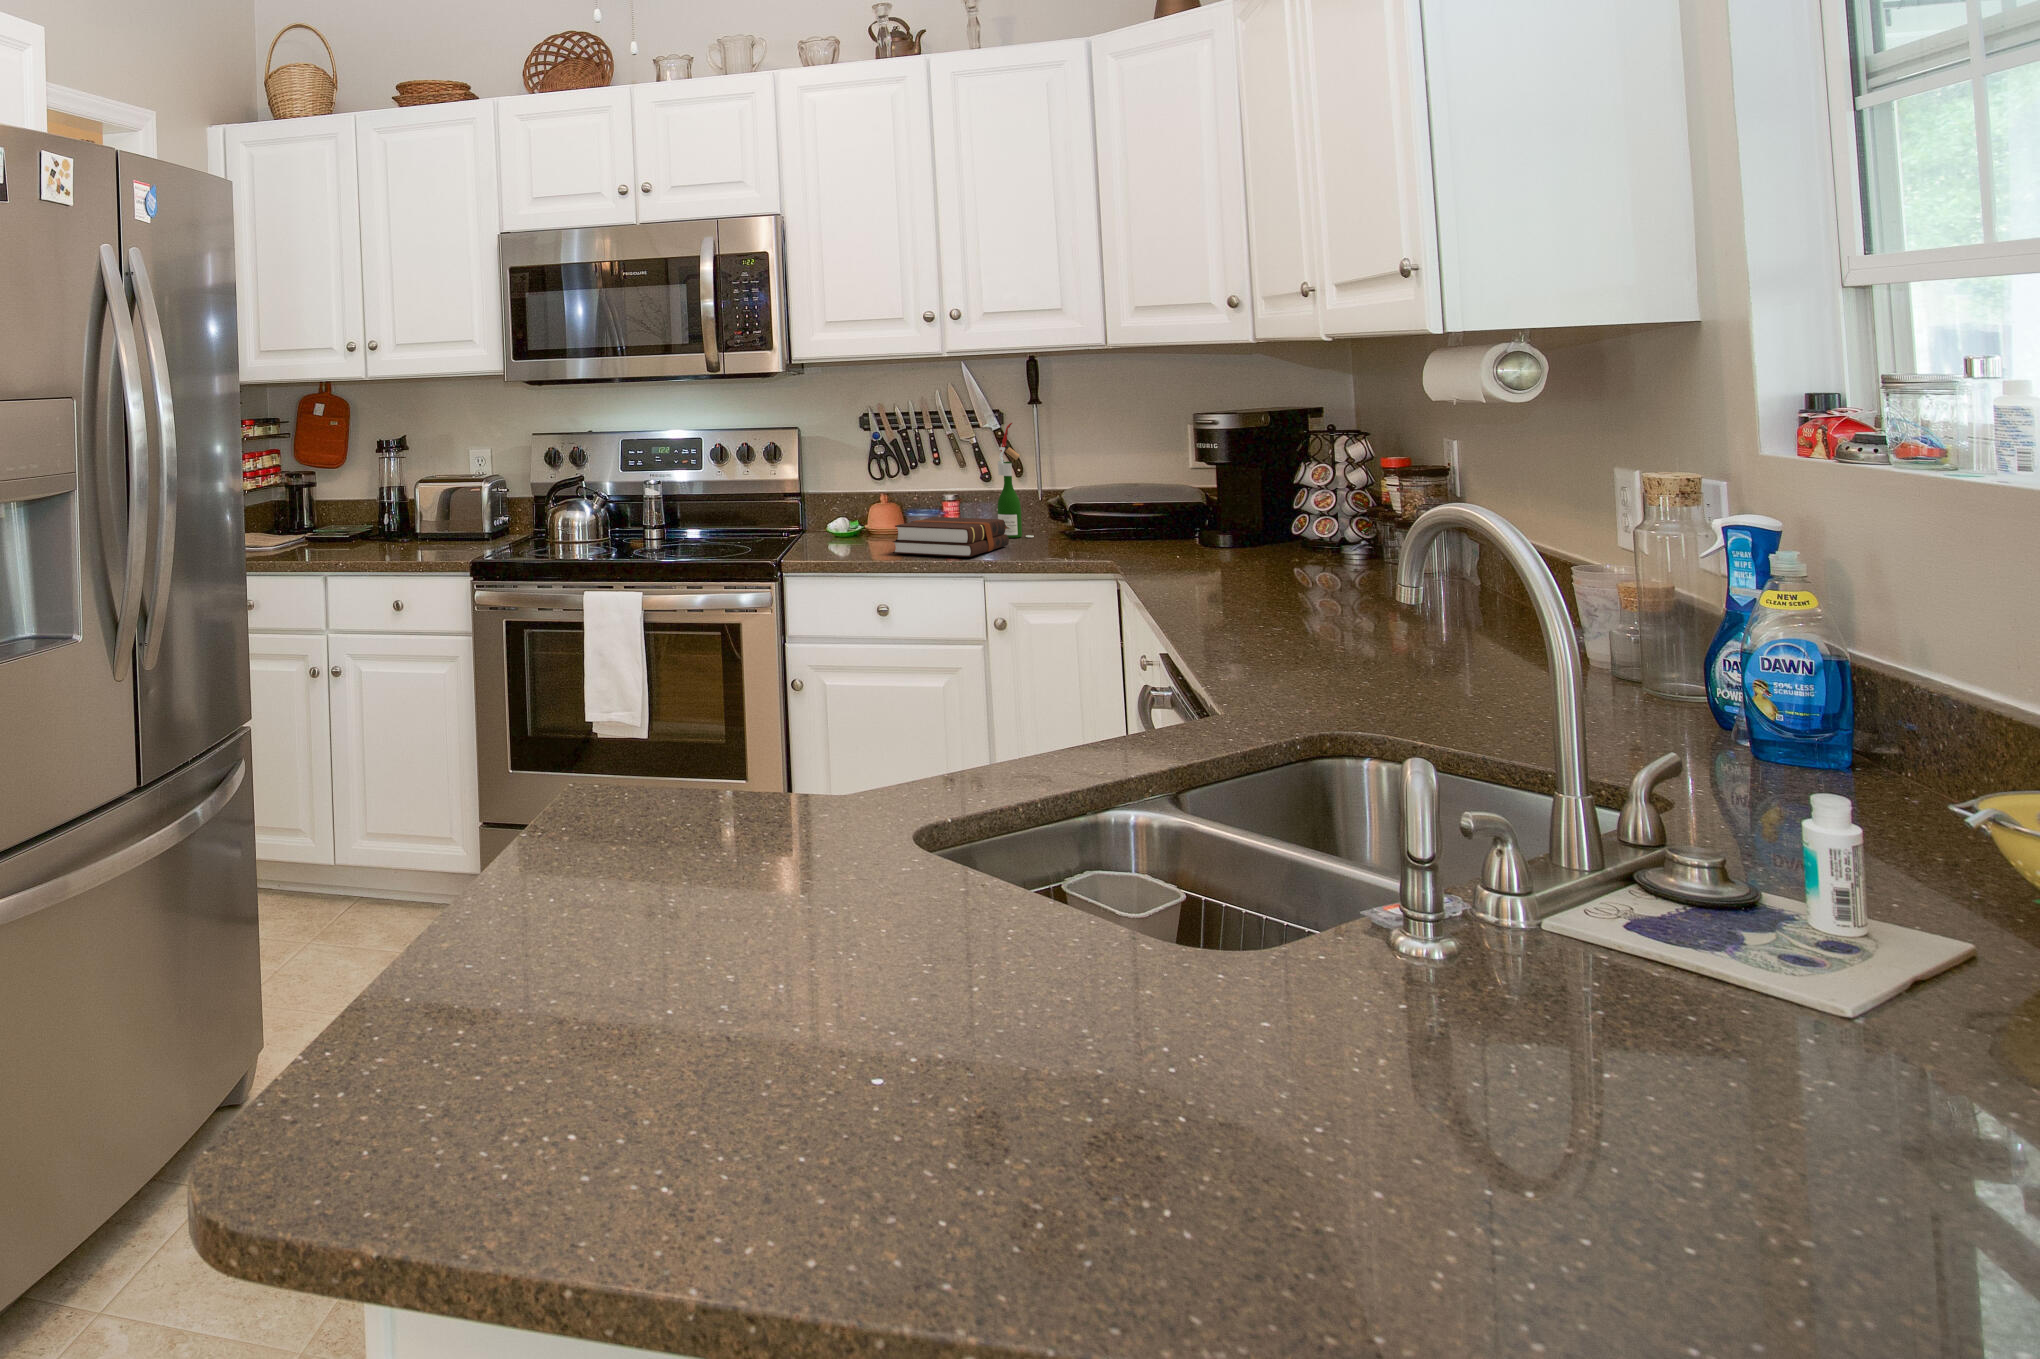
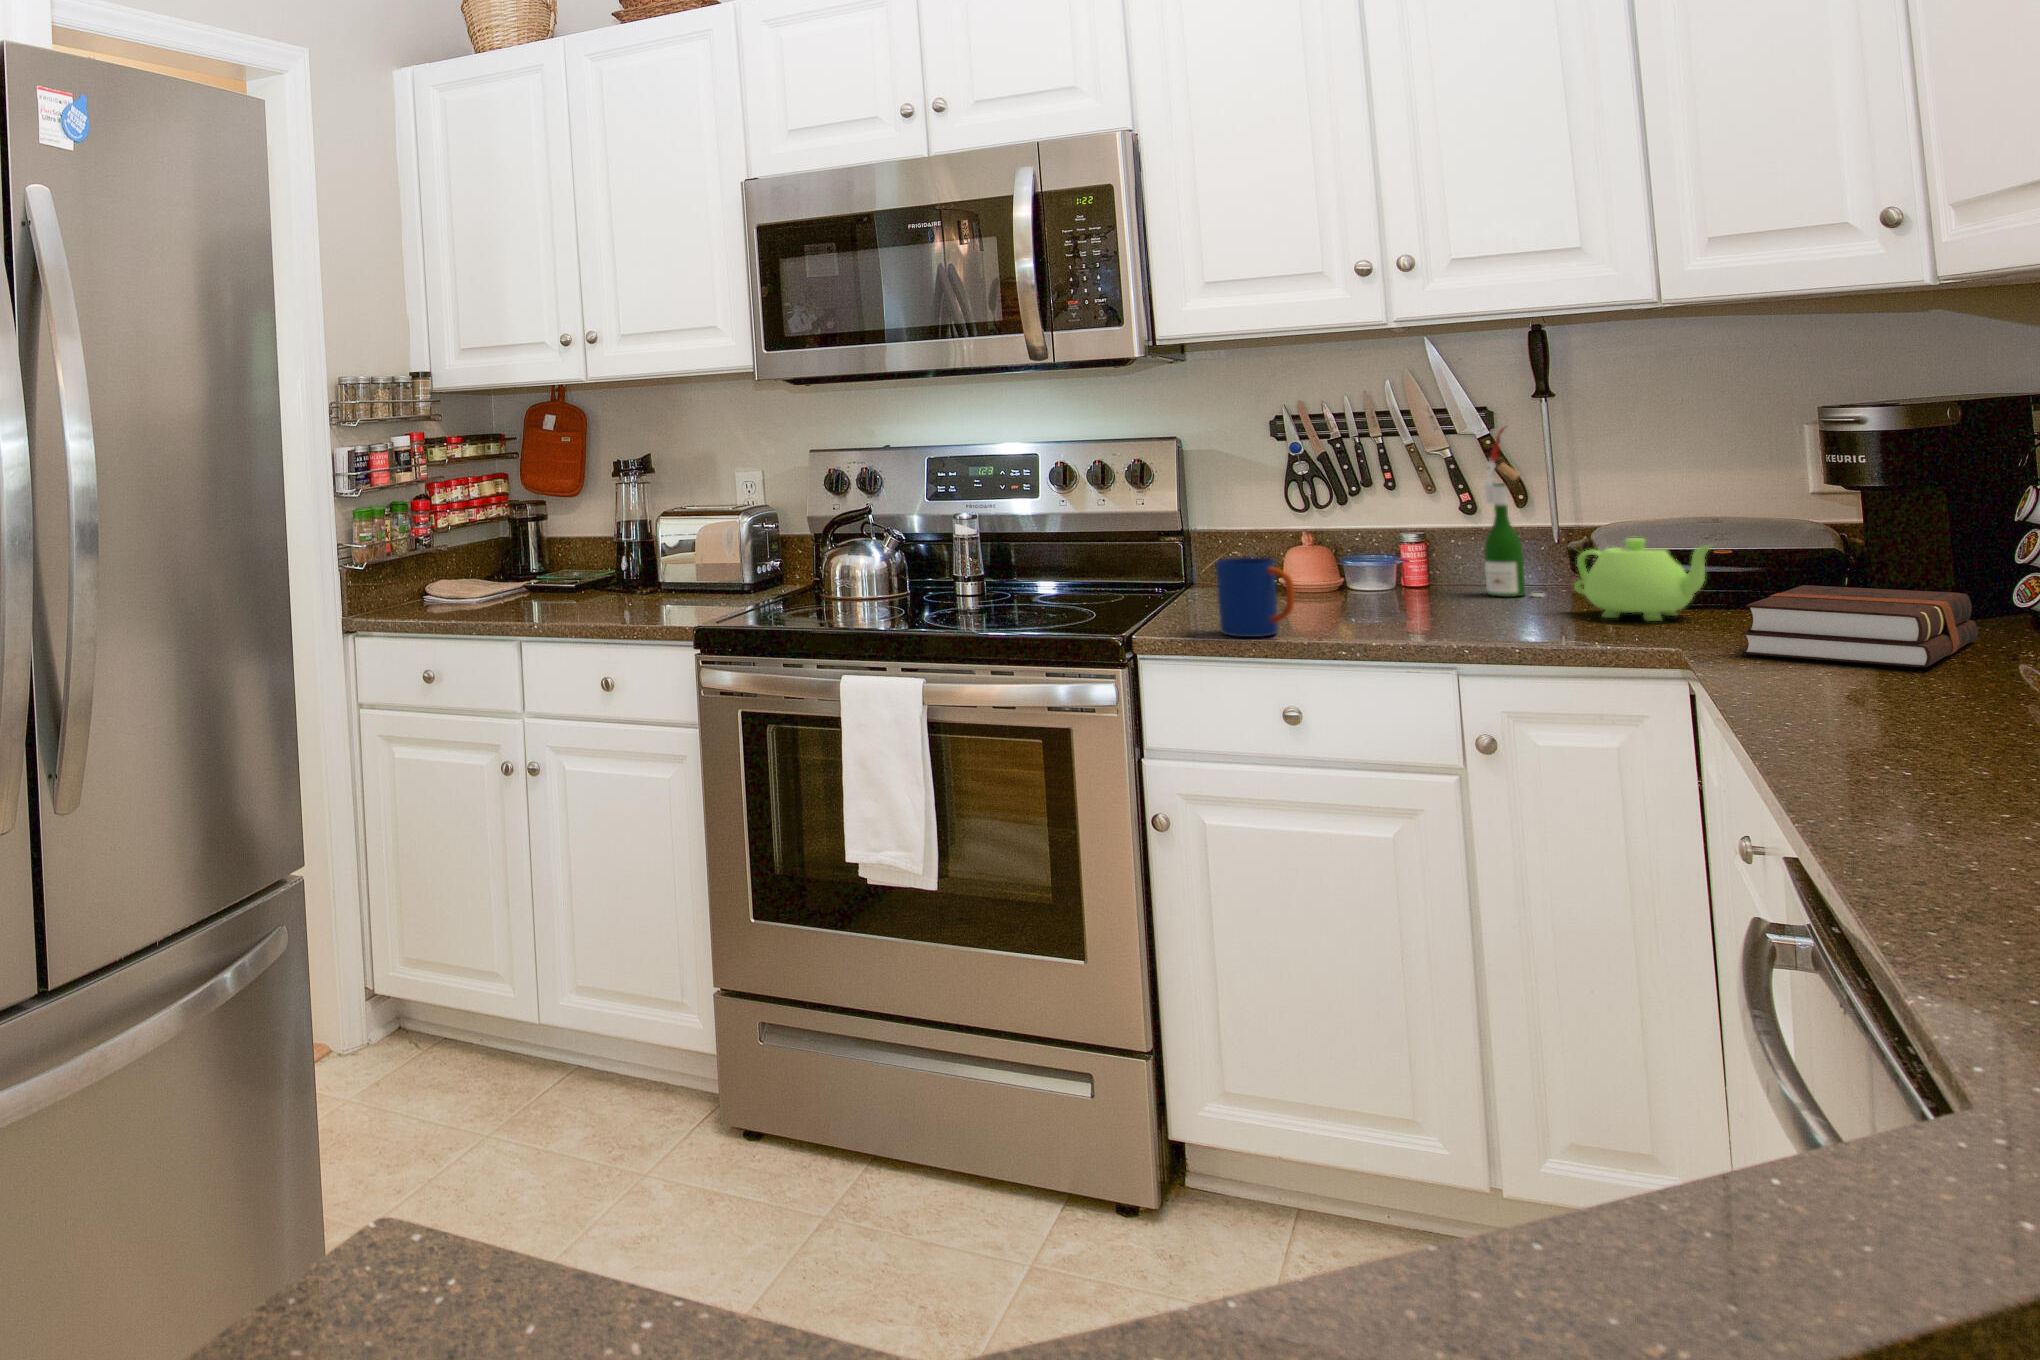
teapot: none [1053,496,1136,550] -> present [1574,538,1712,621]
mug: none [838,508,890,562] -> present [1216,557,1295,637]
hardback book: present [893,517,1009,557] -> present [1741,585,1978,667]

